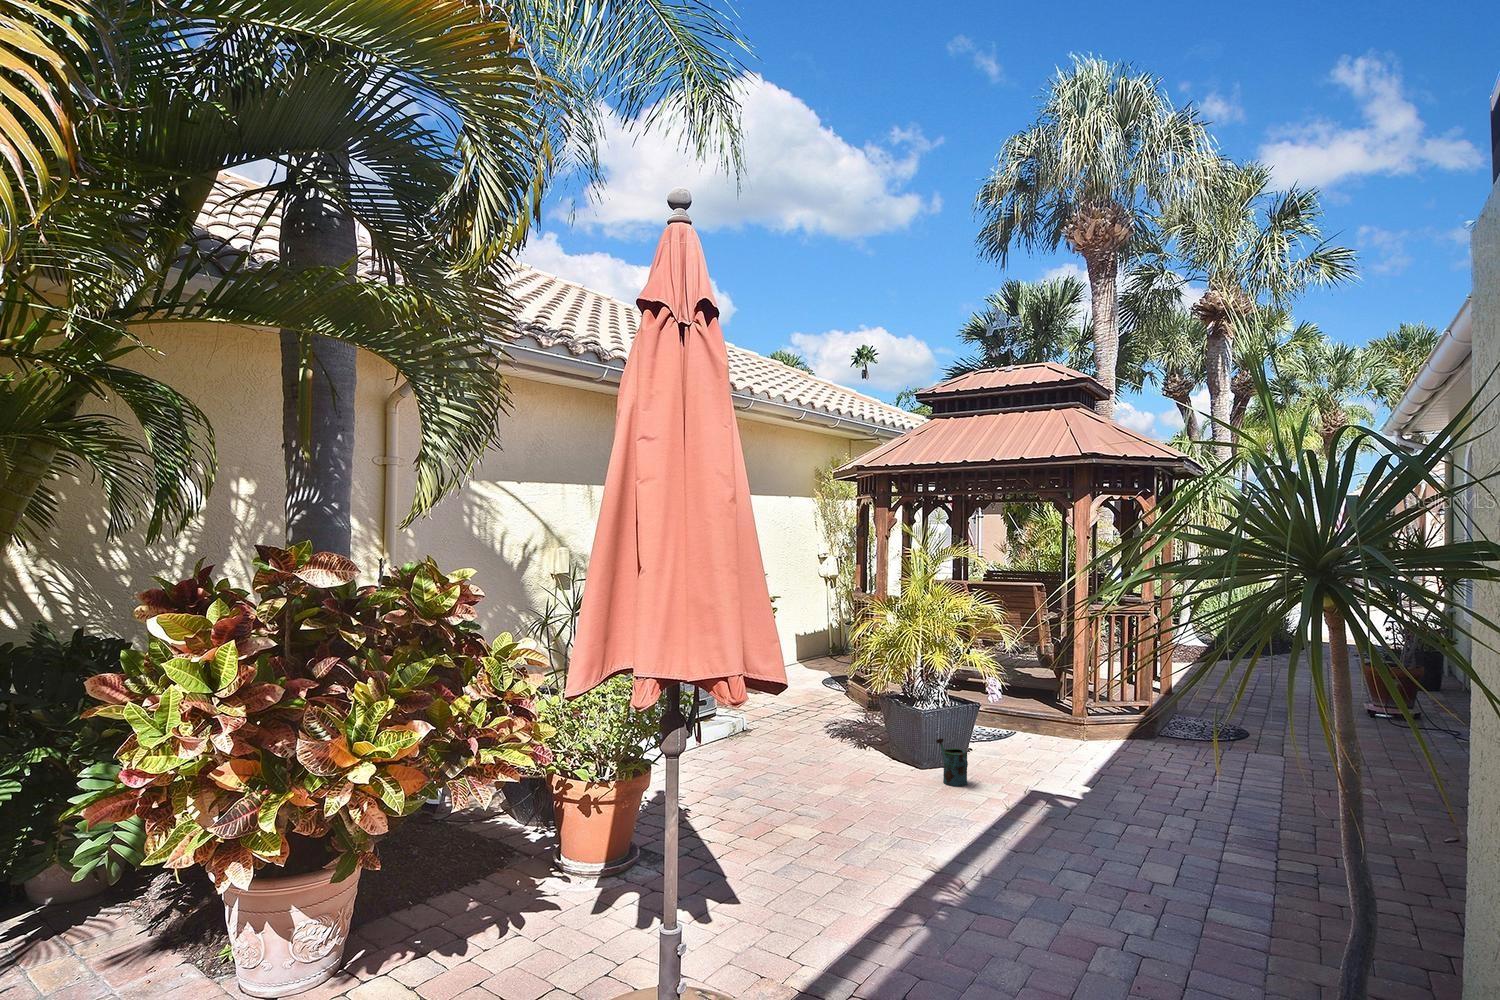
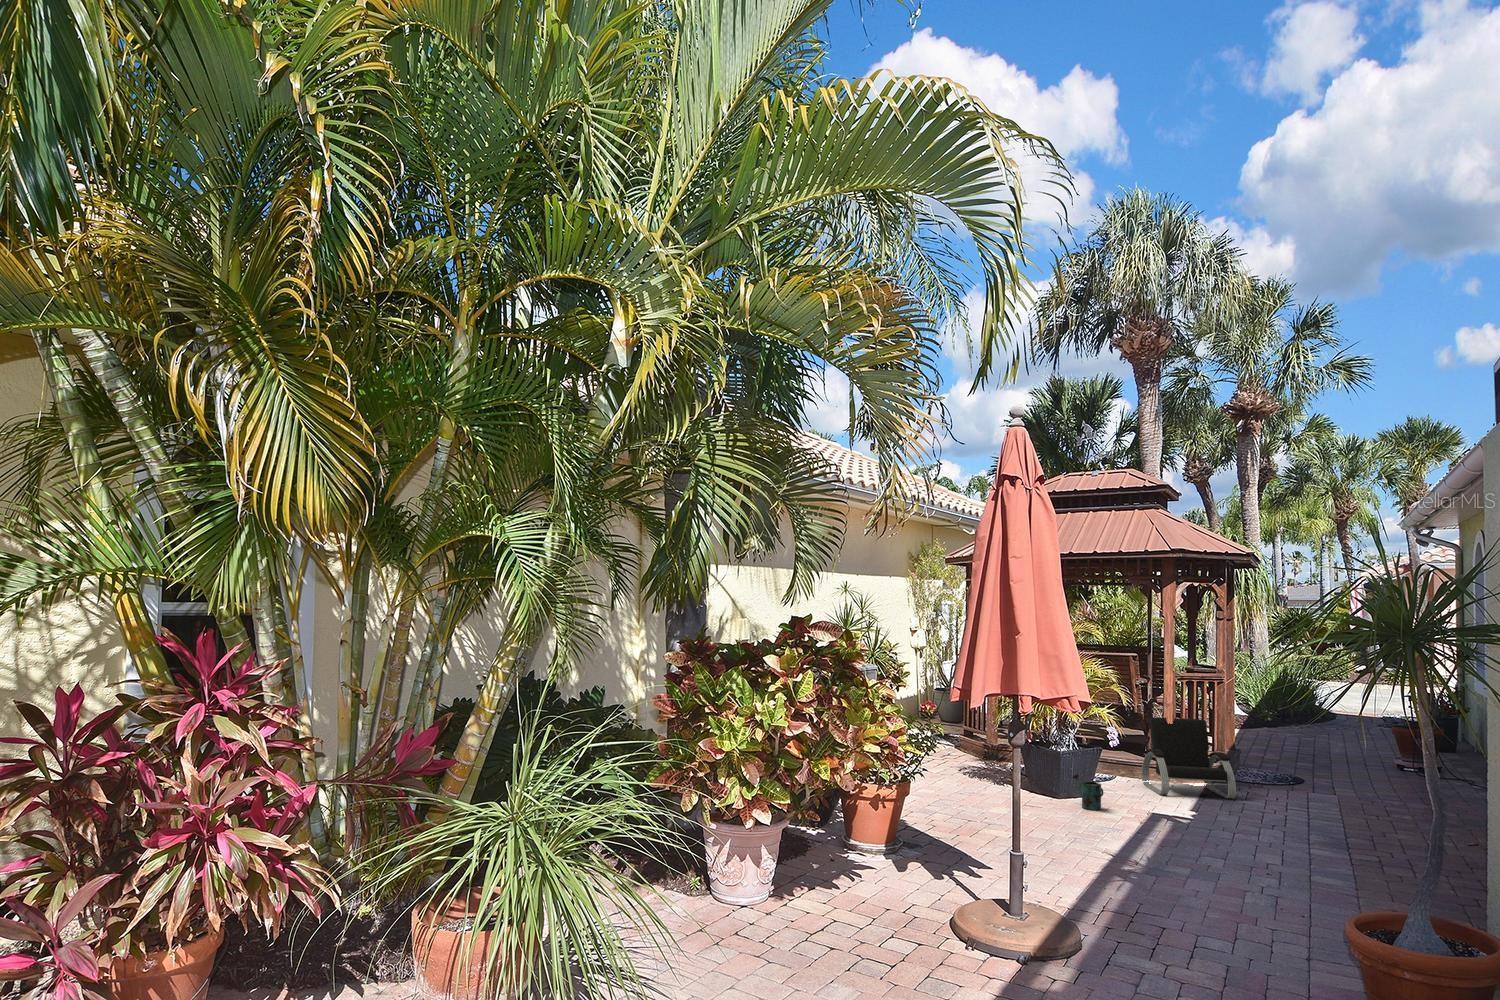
armchair: none [1043,659,1153,761] -> present [1141,717,1236,799]

